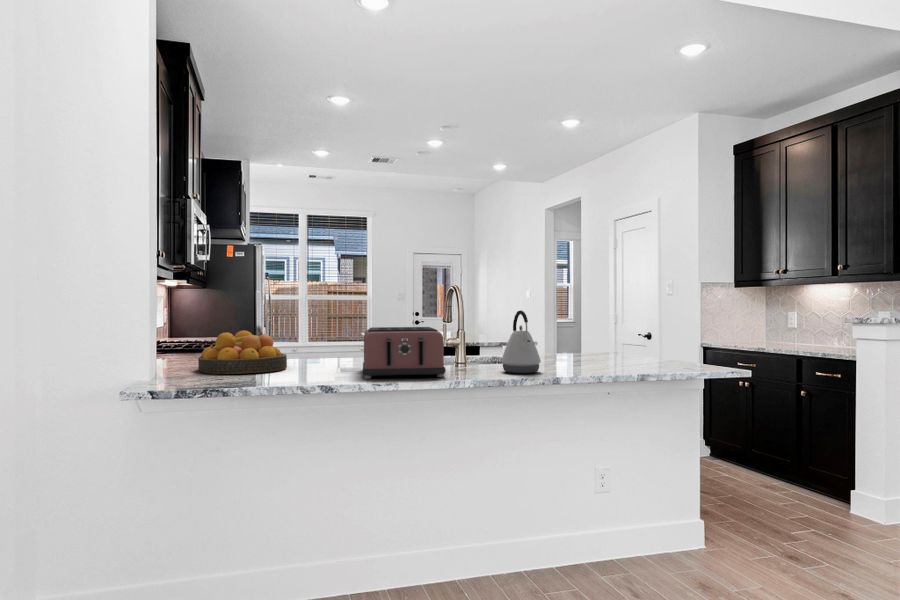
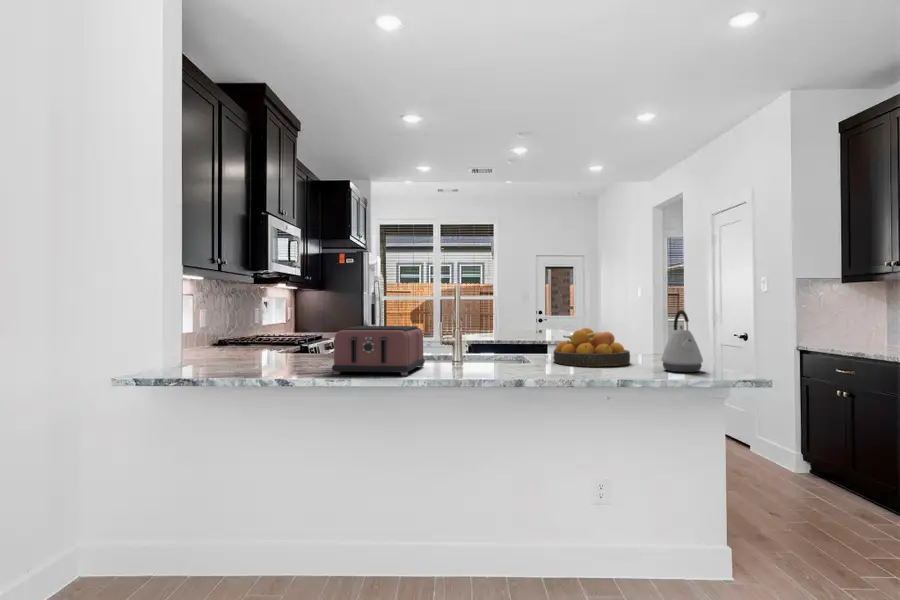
kettle: present [501,310,541,374] -> present [661,310,703,372]
fruit bowl: present [198,331,287,374] -> present [553,328,630,366]

